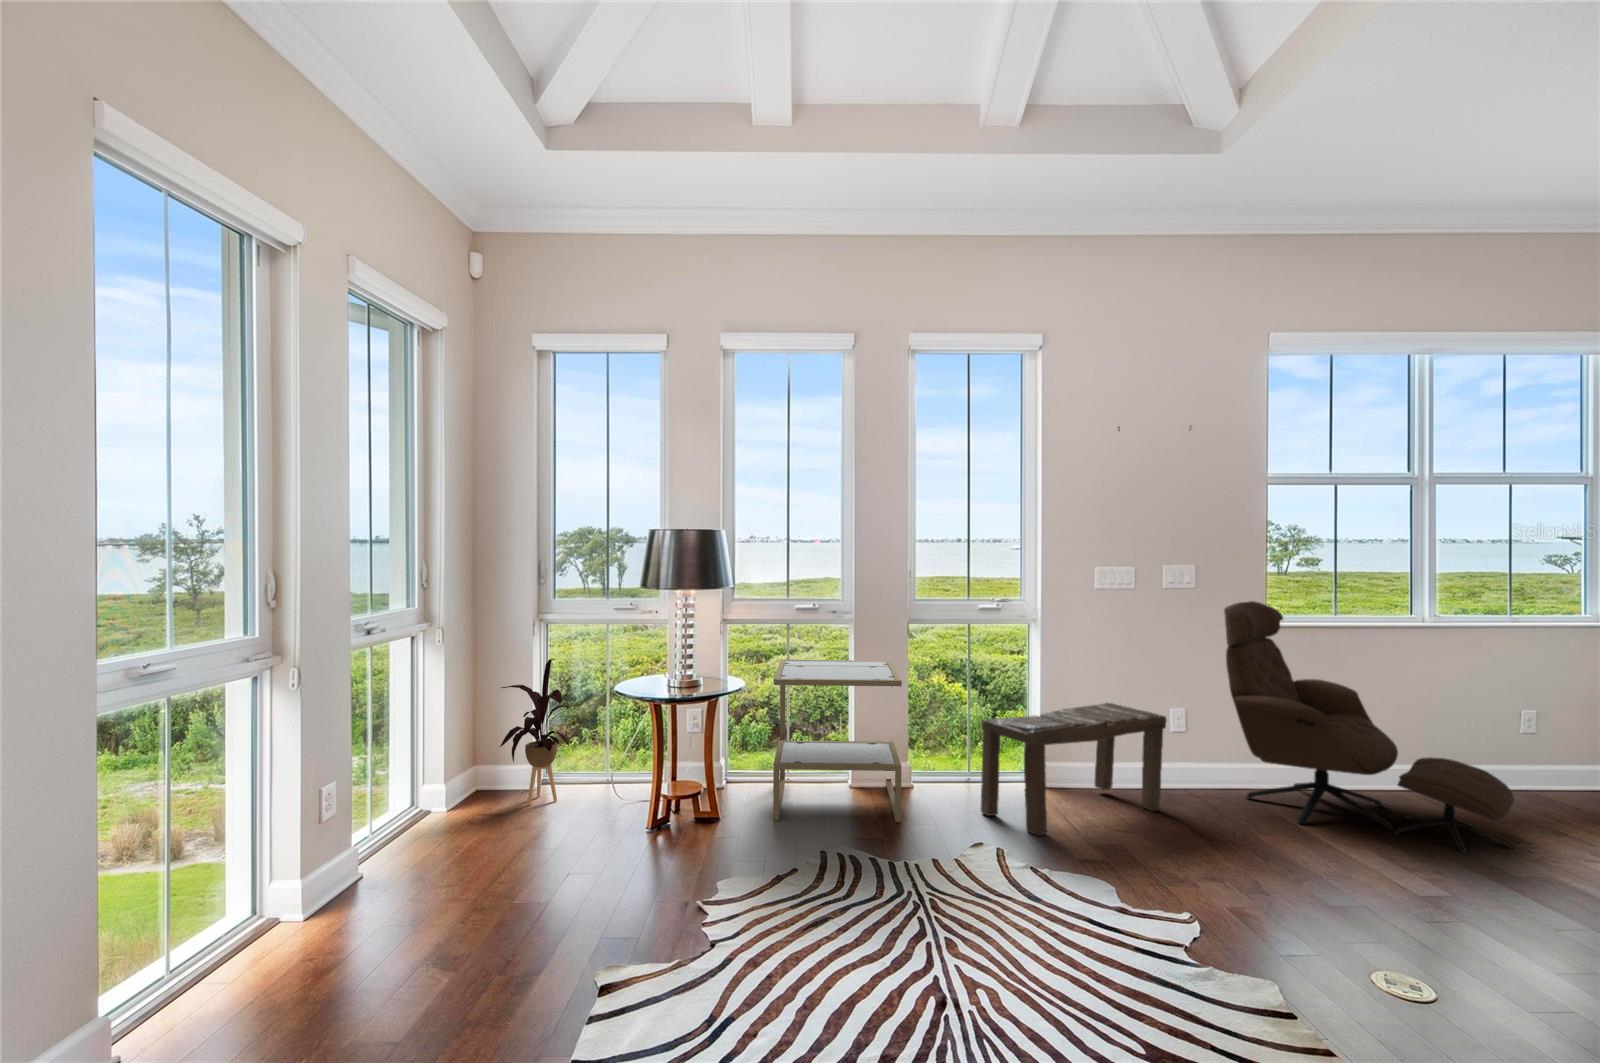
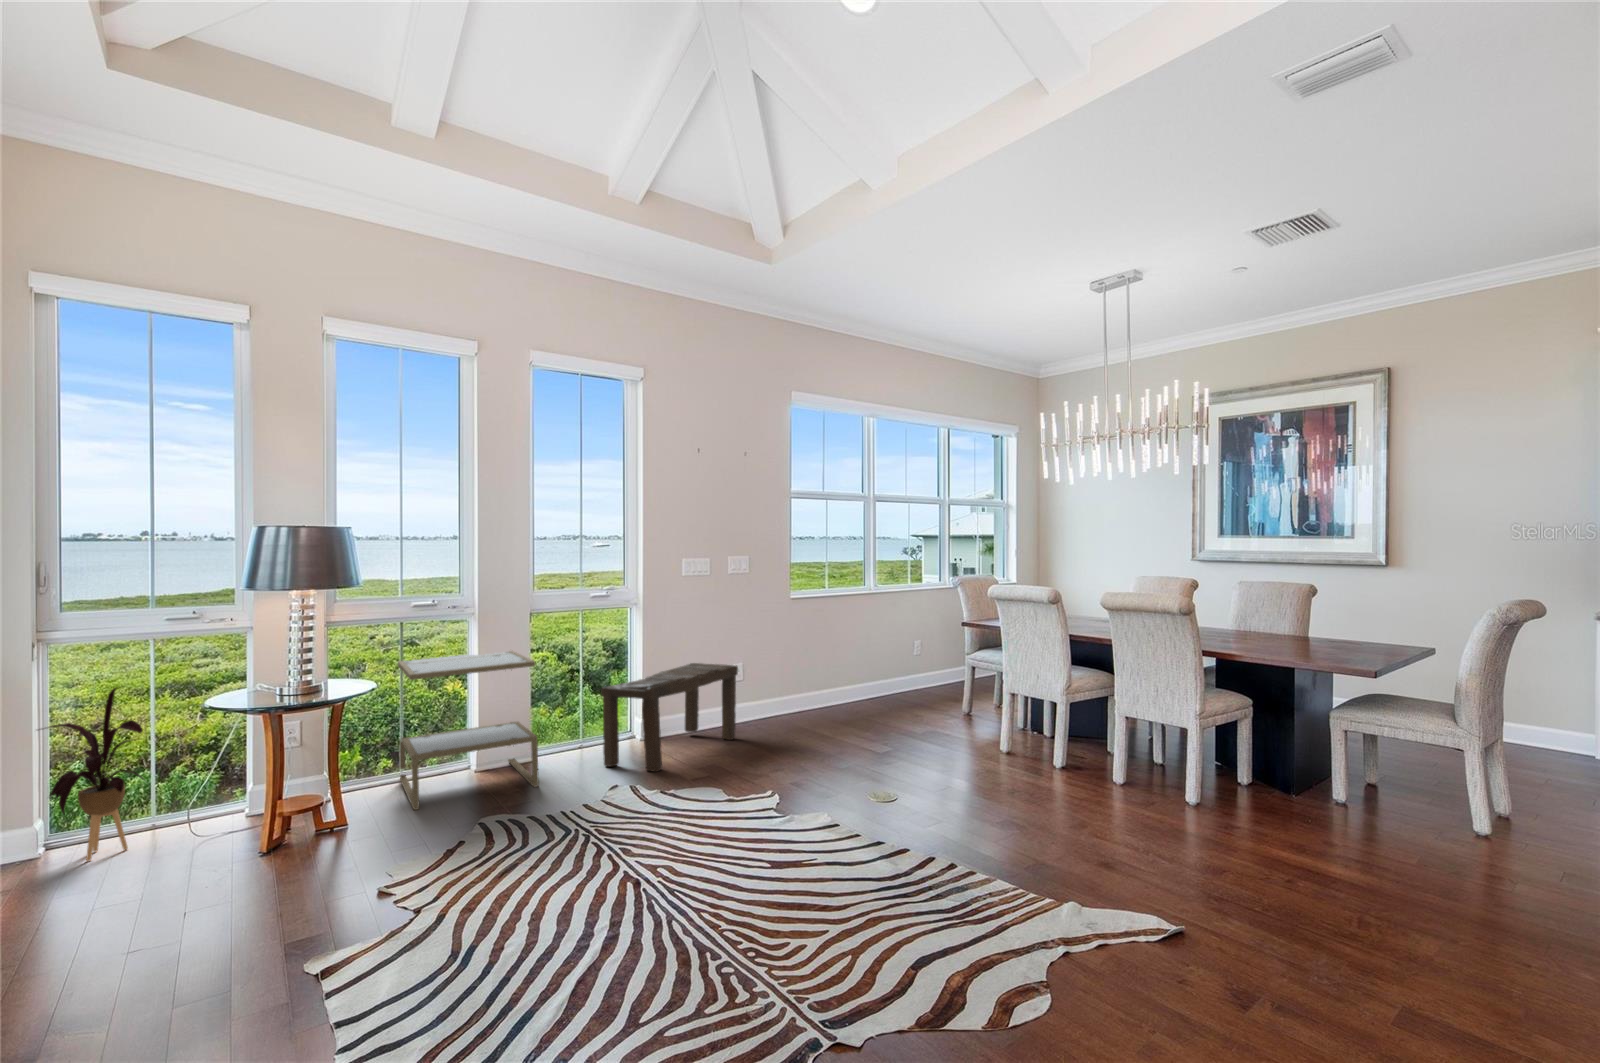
lounge chair: present [1224,601,1514,853] -> none [770,576,939,729]

